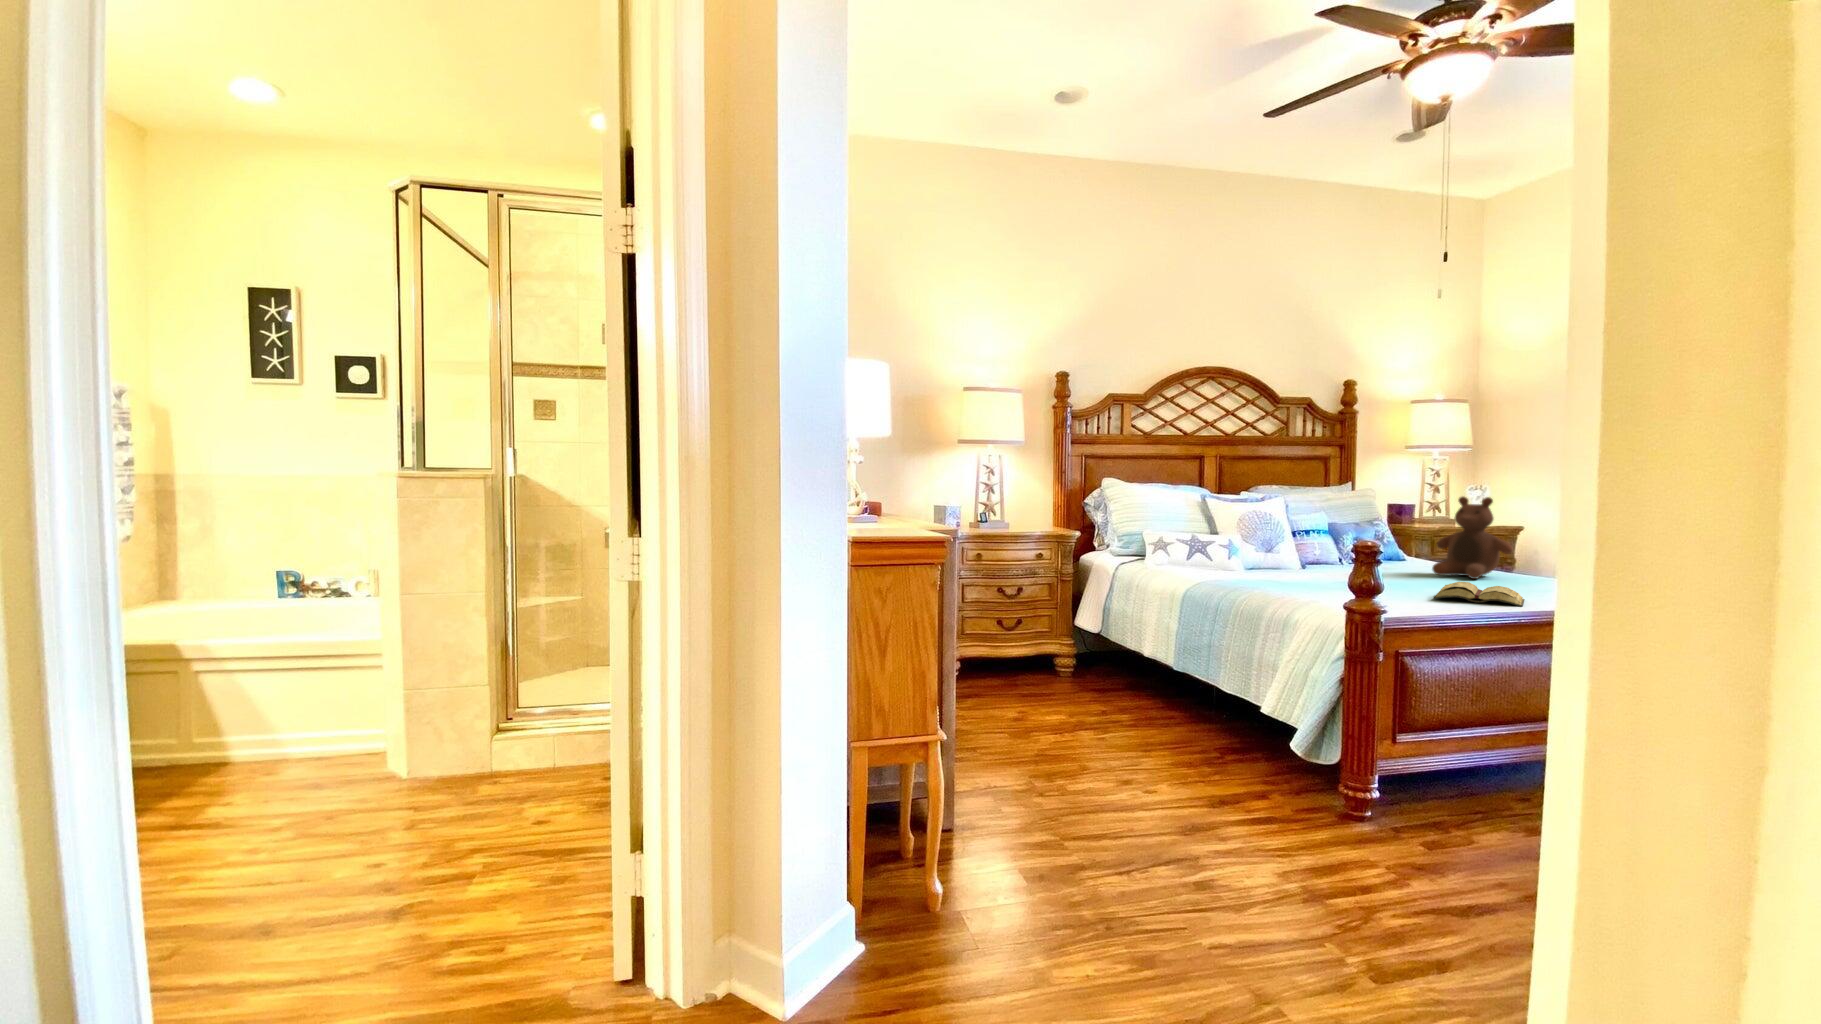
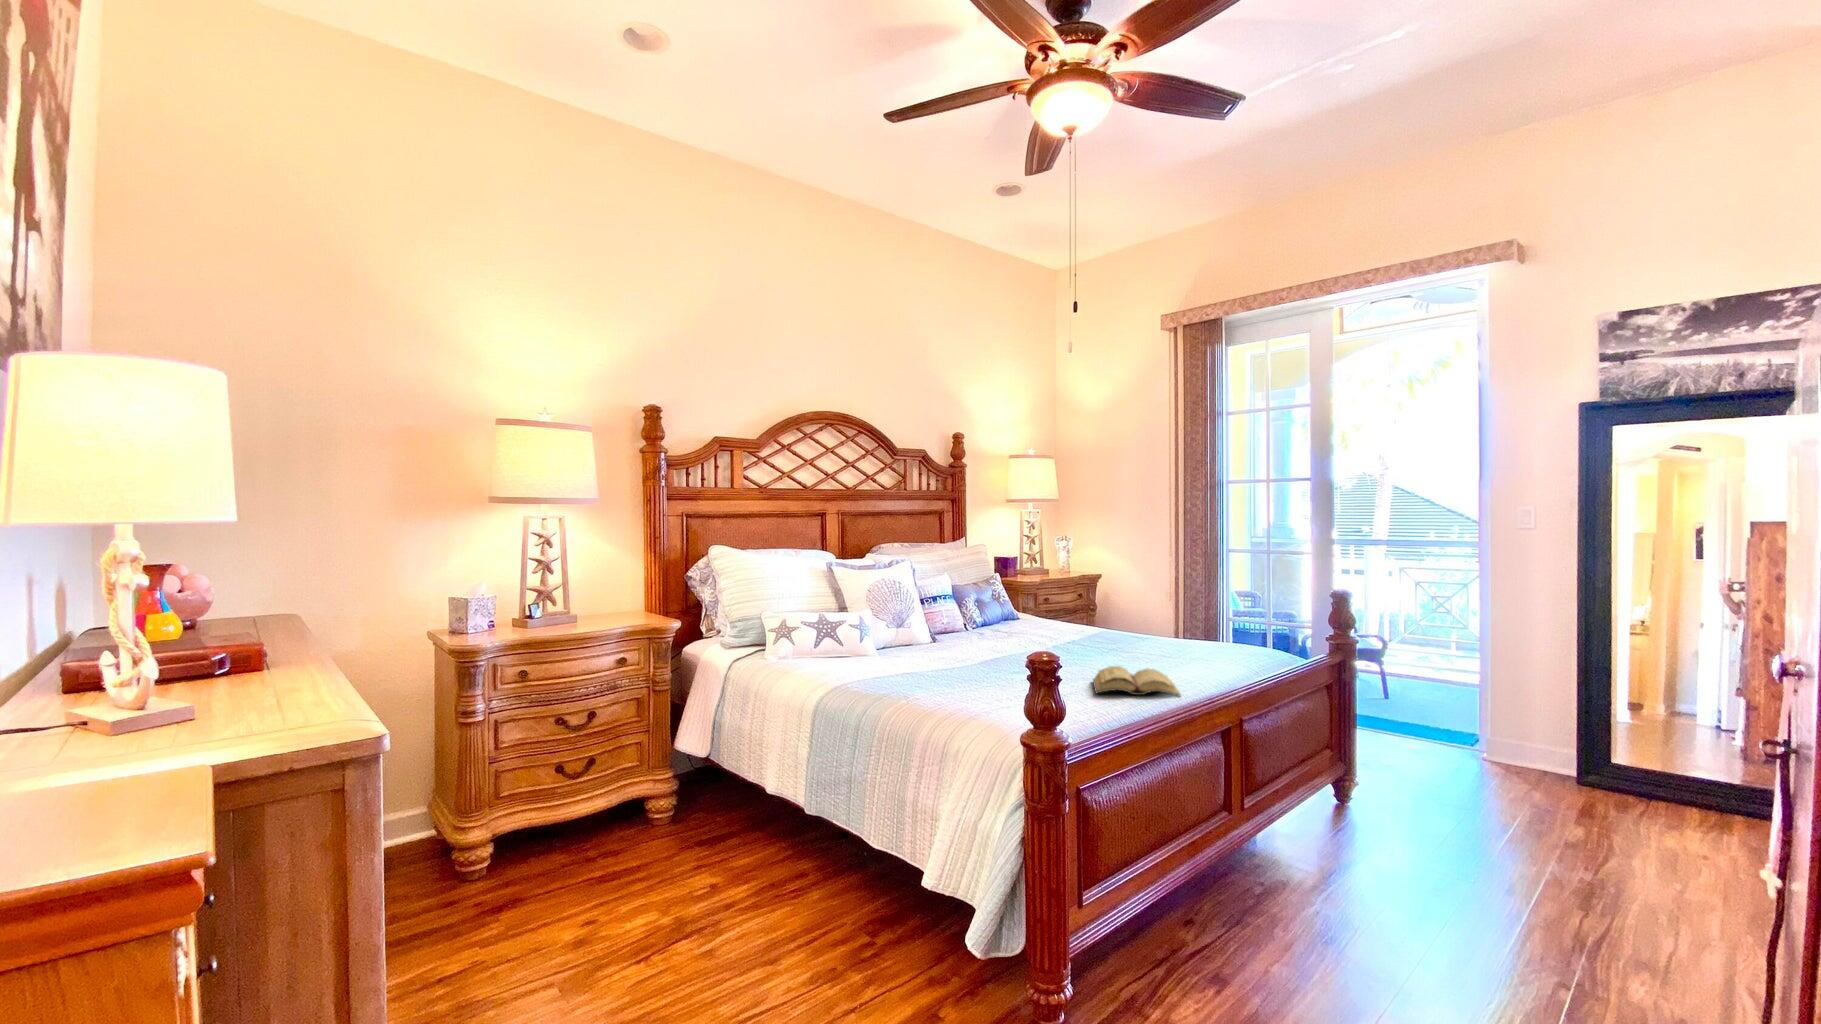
stuffed bear: present [1432,497,1513,579] -> none [1062,559,1131,648]

